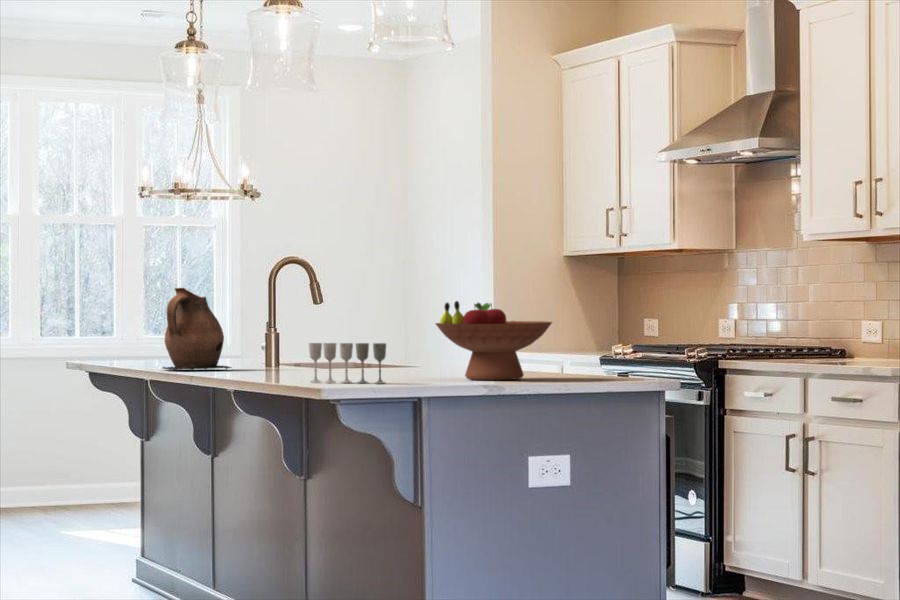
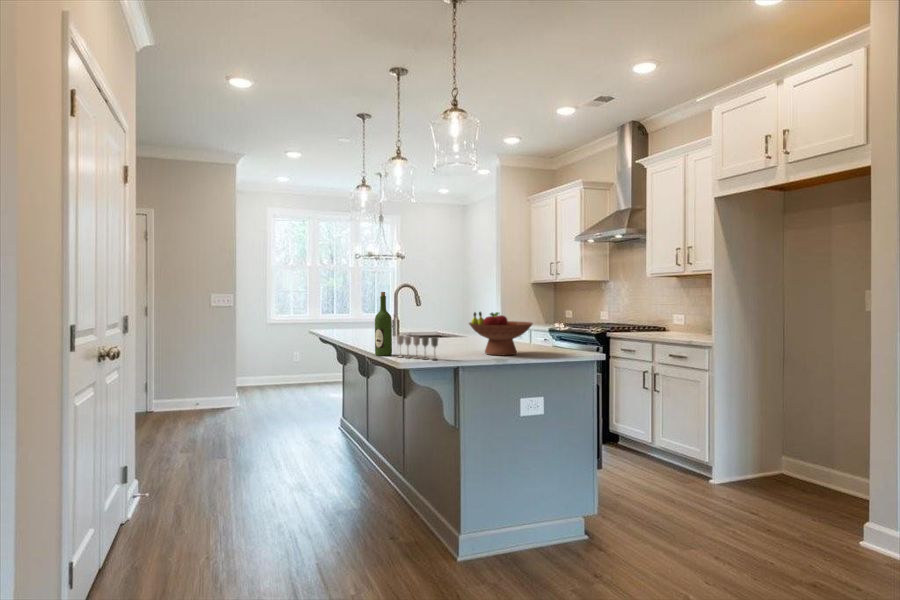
wine bottle: none [265,266,297,382] -> present [375,292,392,356]
ceramic pitcher: present [163,288,231,370] -> none [342,300,377,339]

